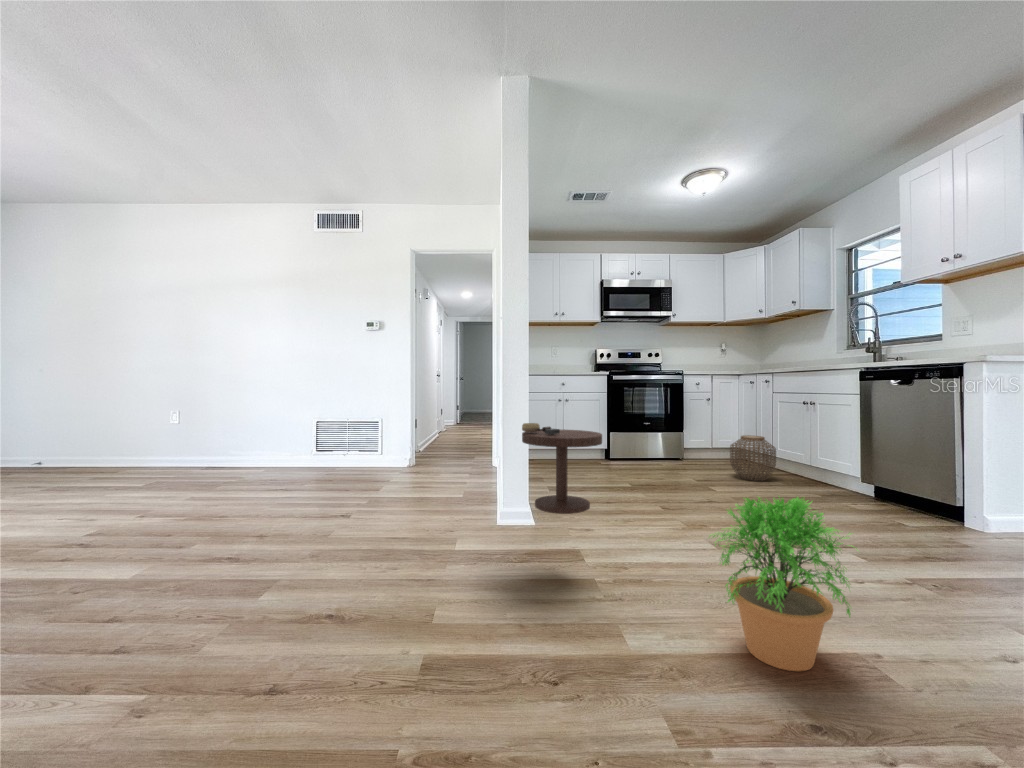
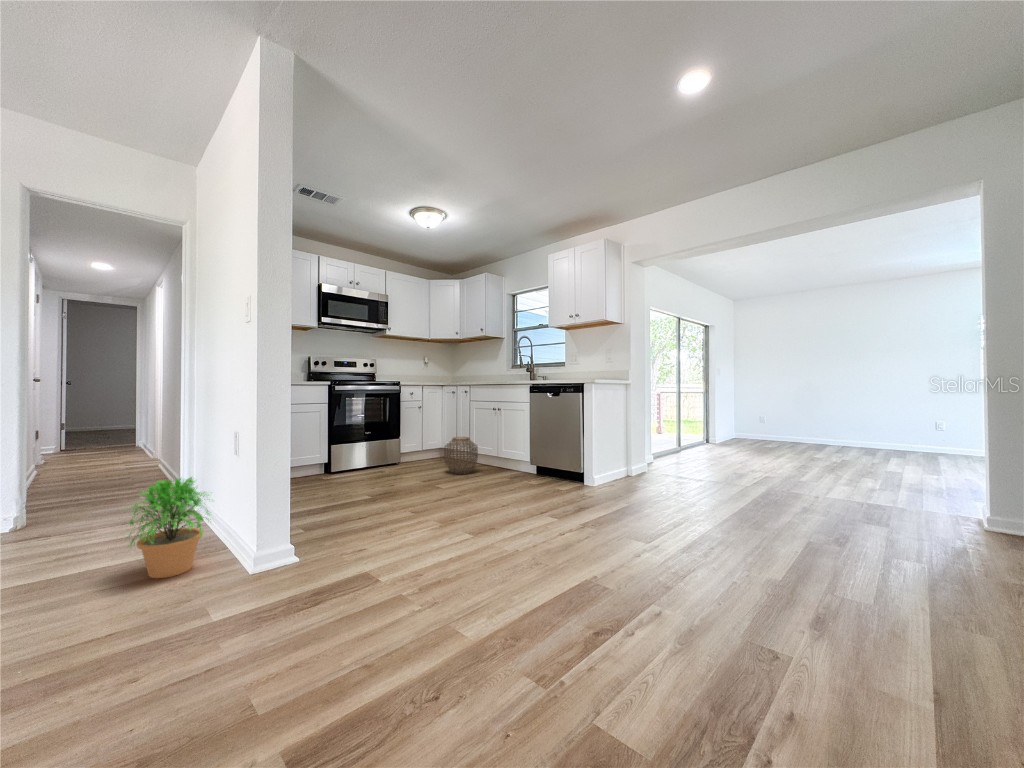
side table: present [522,423,602,514] -> none [326,453,410,603]
potted plant: present [713,497,850,671] -> present [126,477,210,578]

